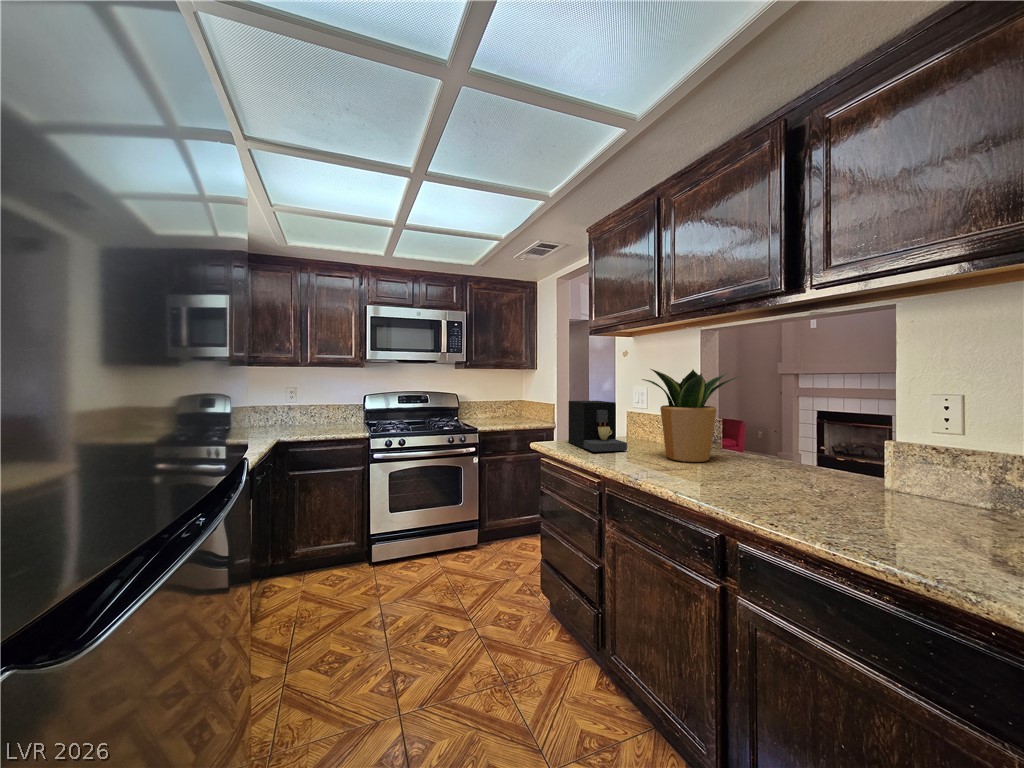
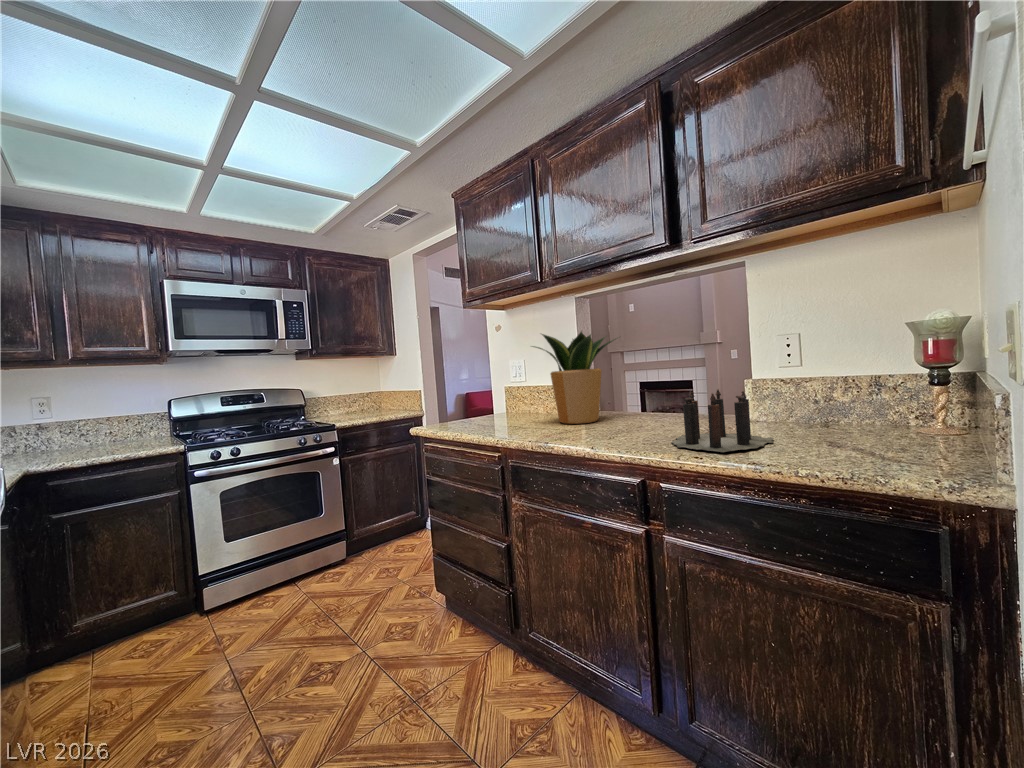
coffee maker: present [568,401,627,452] -> none [450,375,519,427]
candle: none [755,451,902,534] -> present [672,389,774,452]

